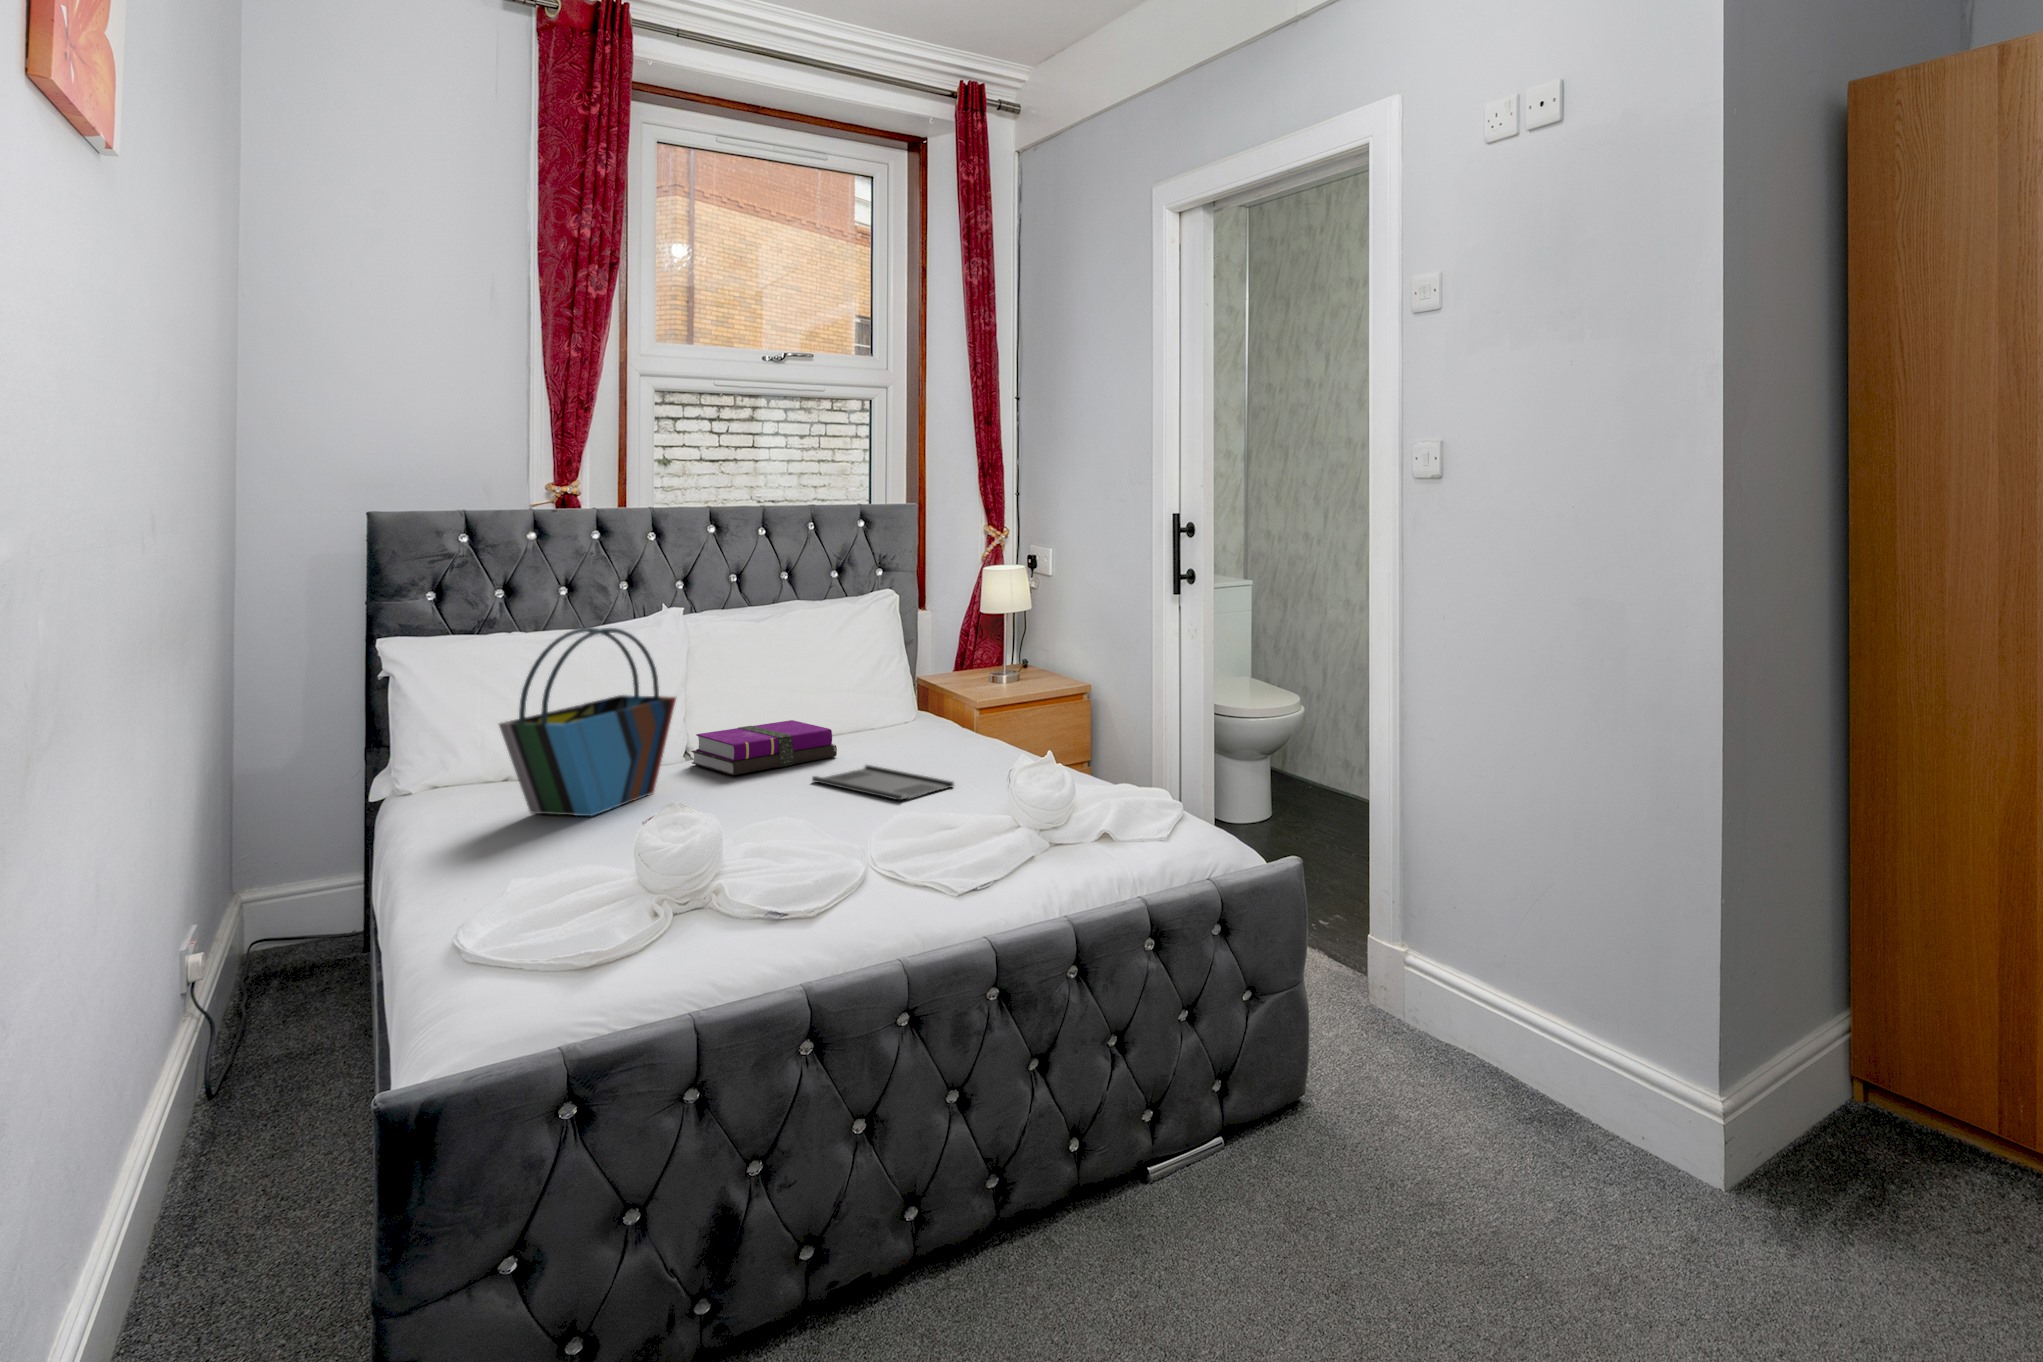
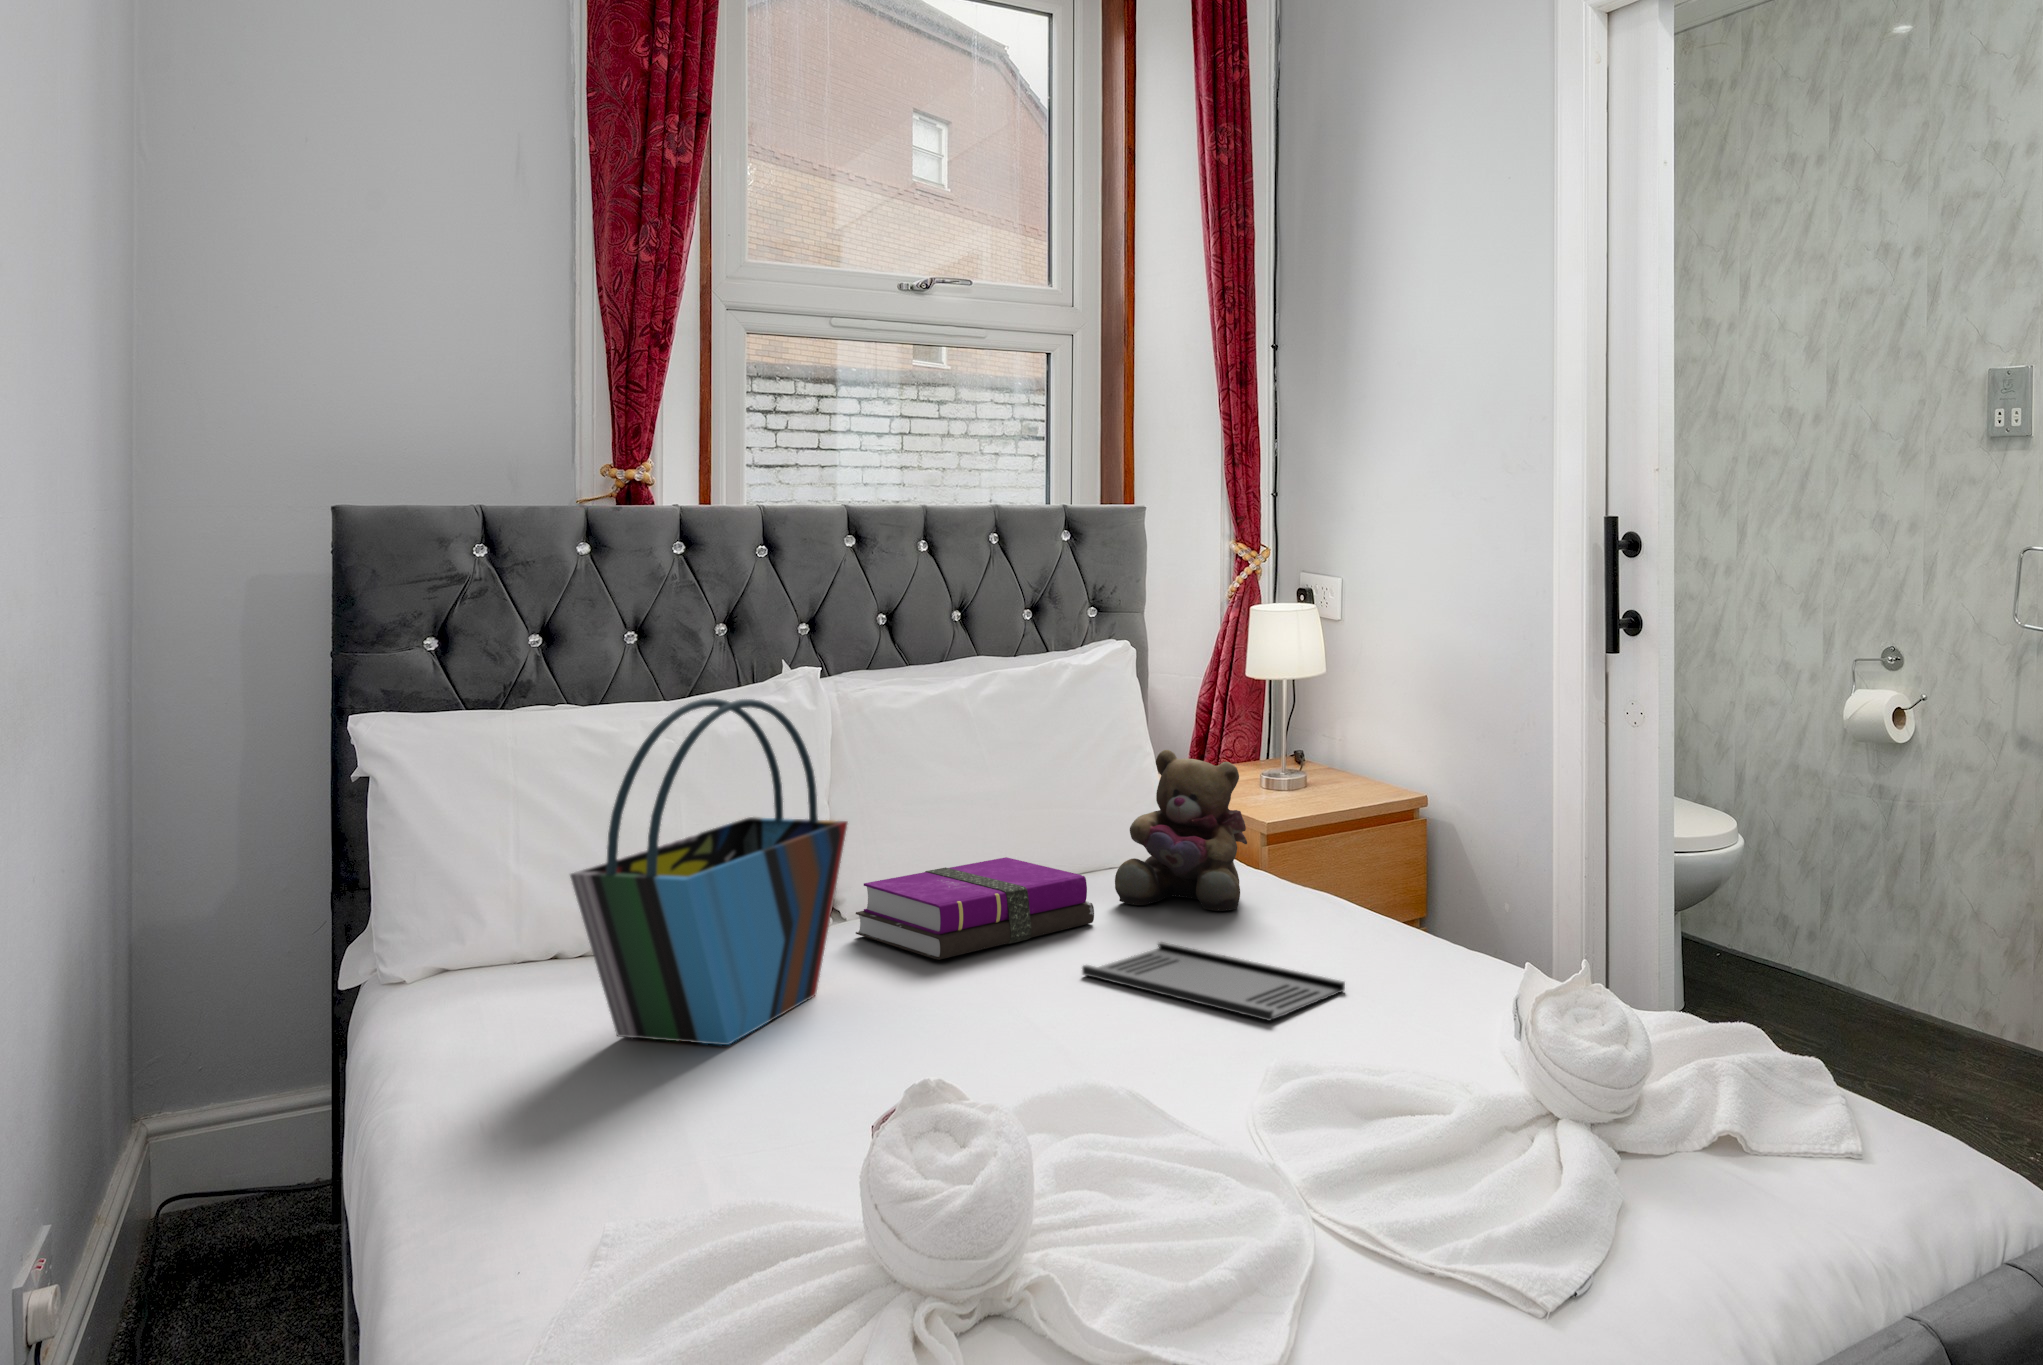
teddy bear: none [857,656,938,749] -> present [1115,750,1247,911]

